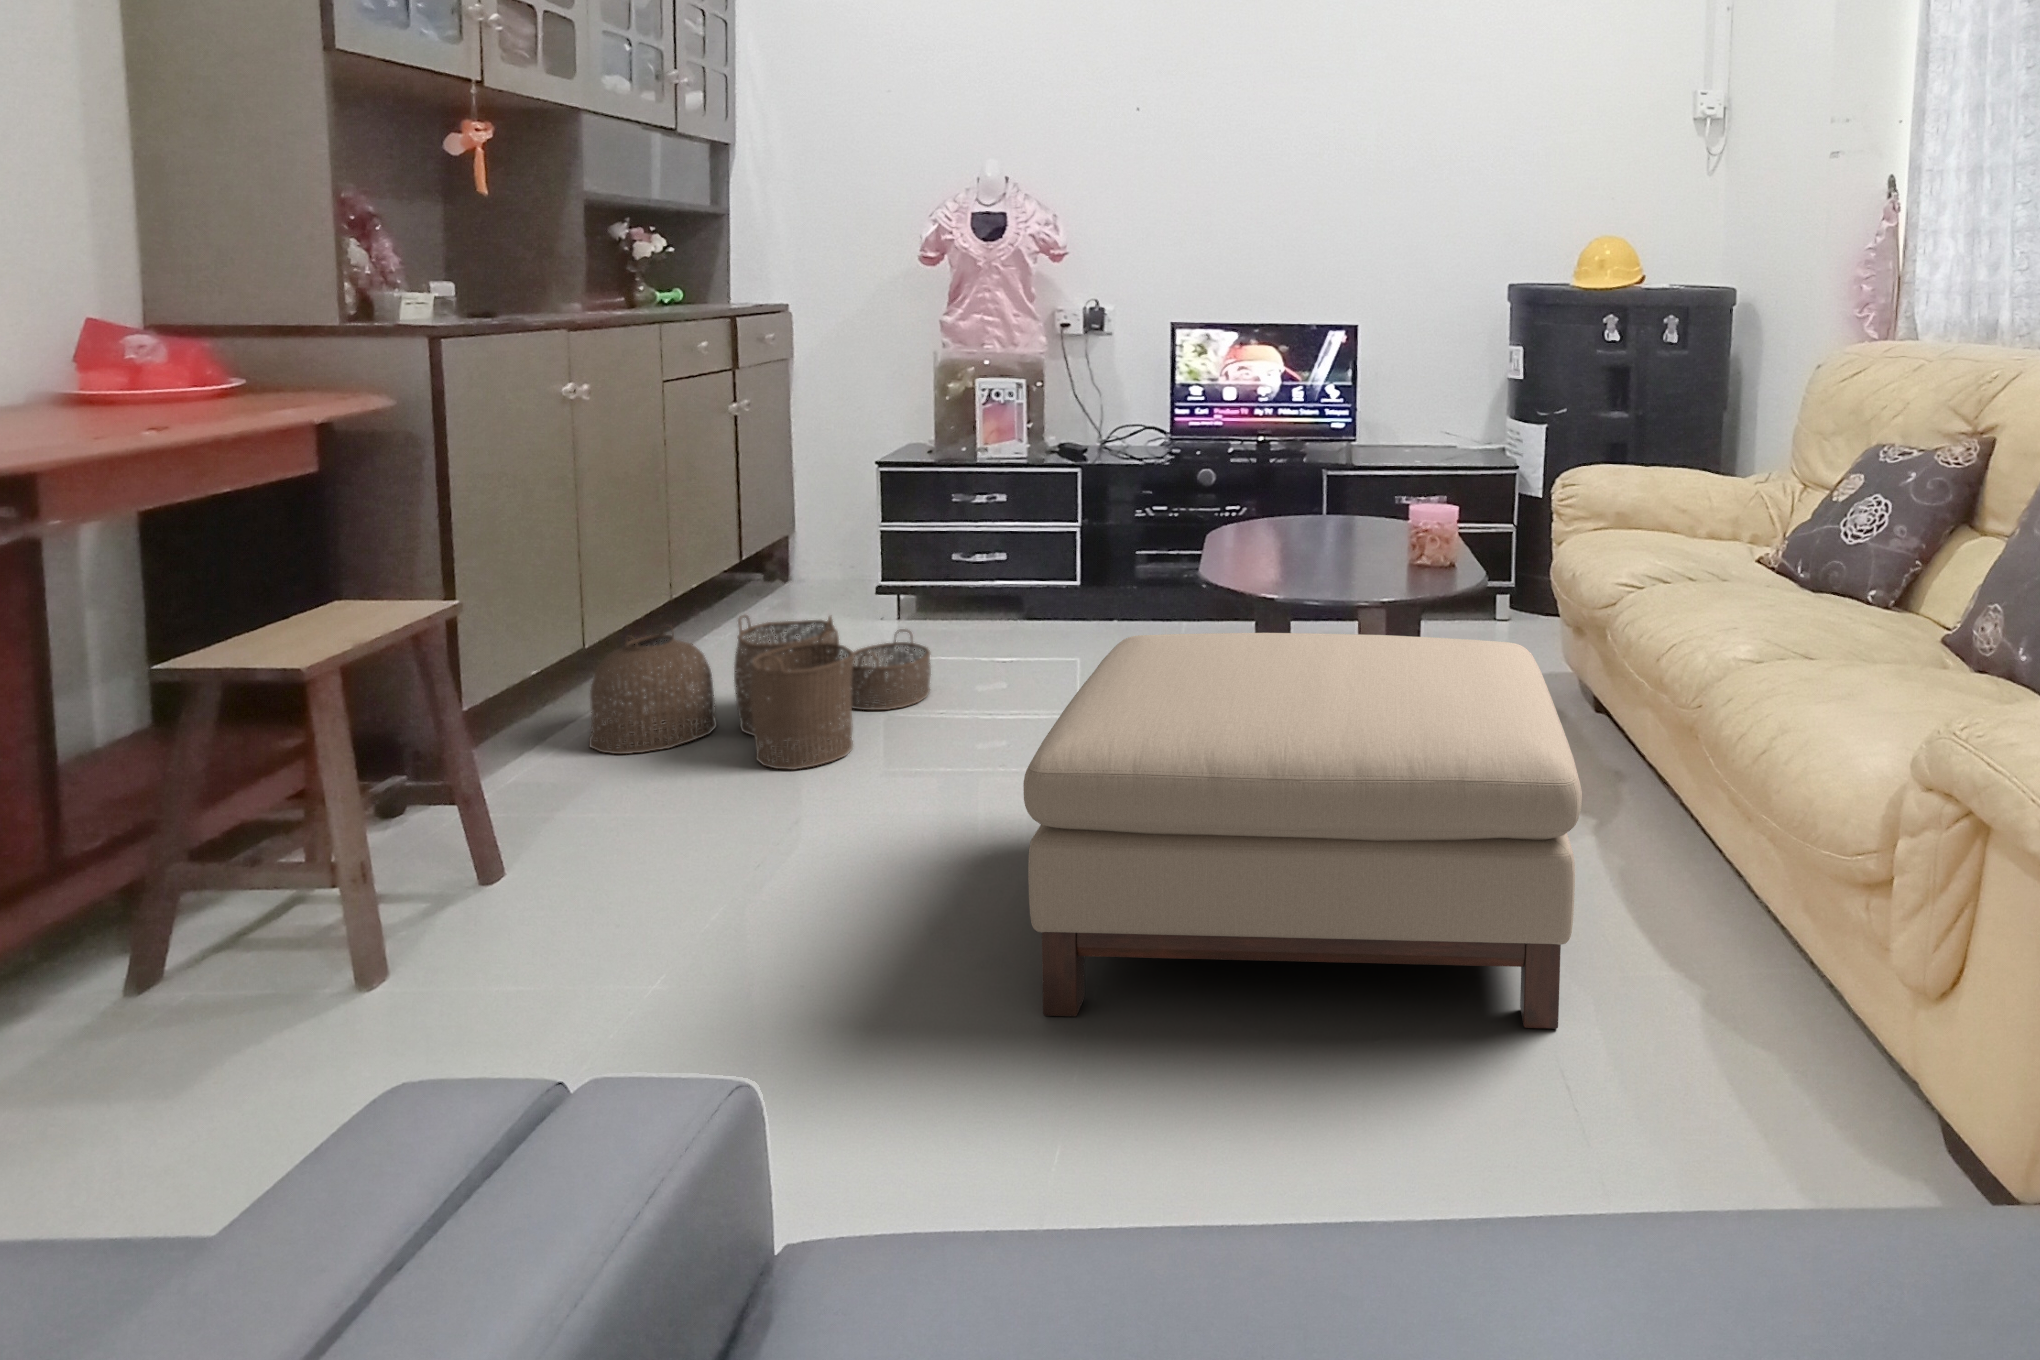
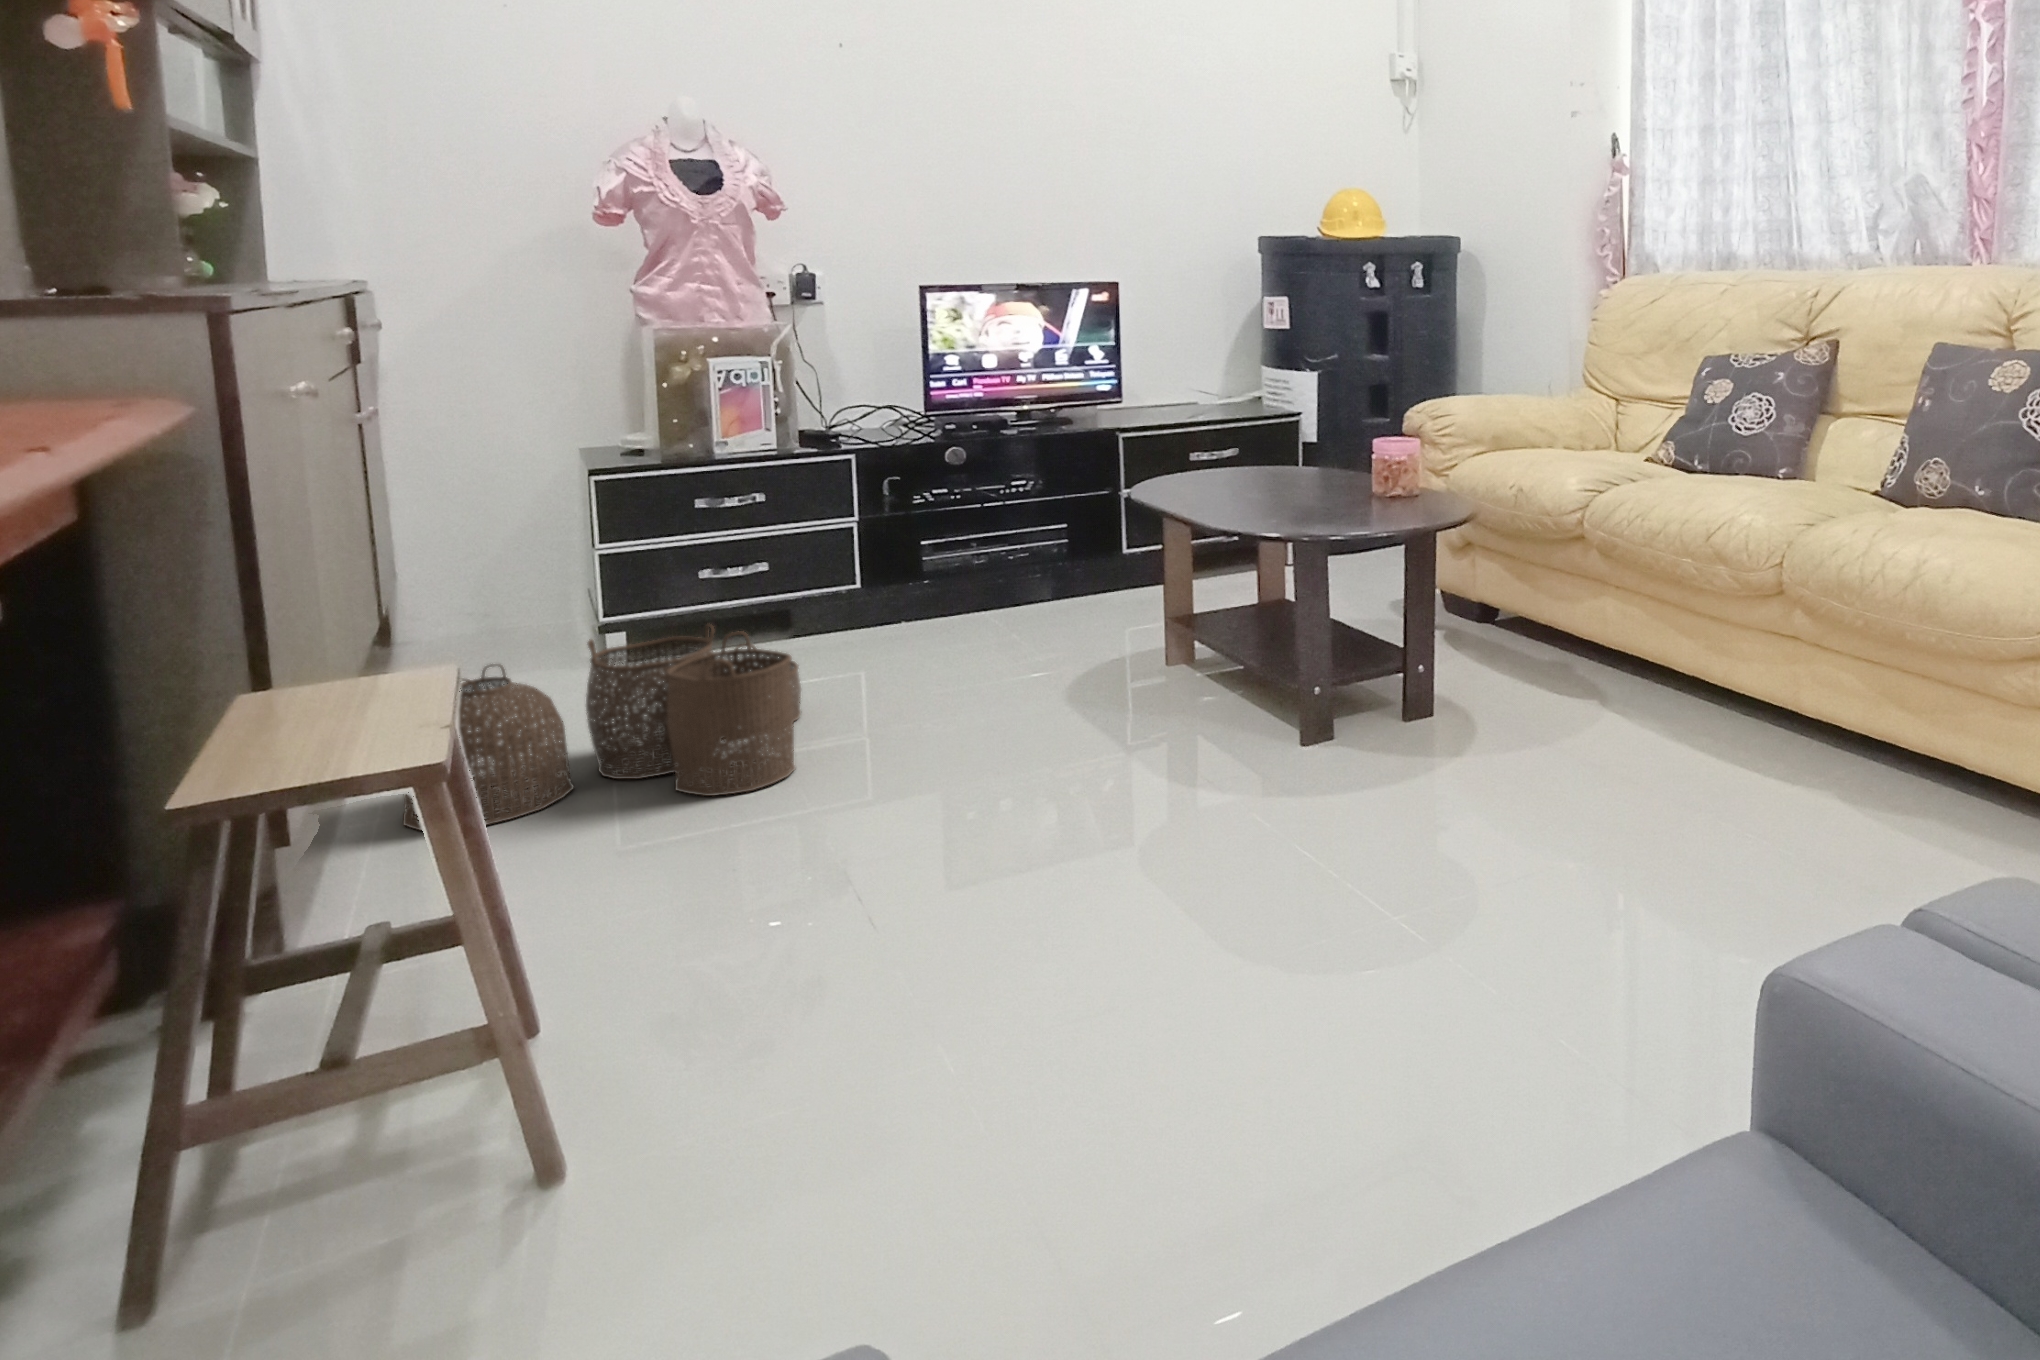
ottoman: present [1023,633,1582,1029] -> none [1190,515,1717,866]

